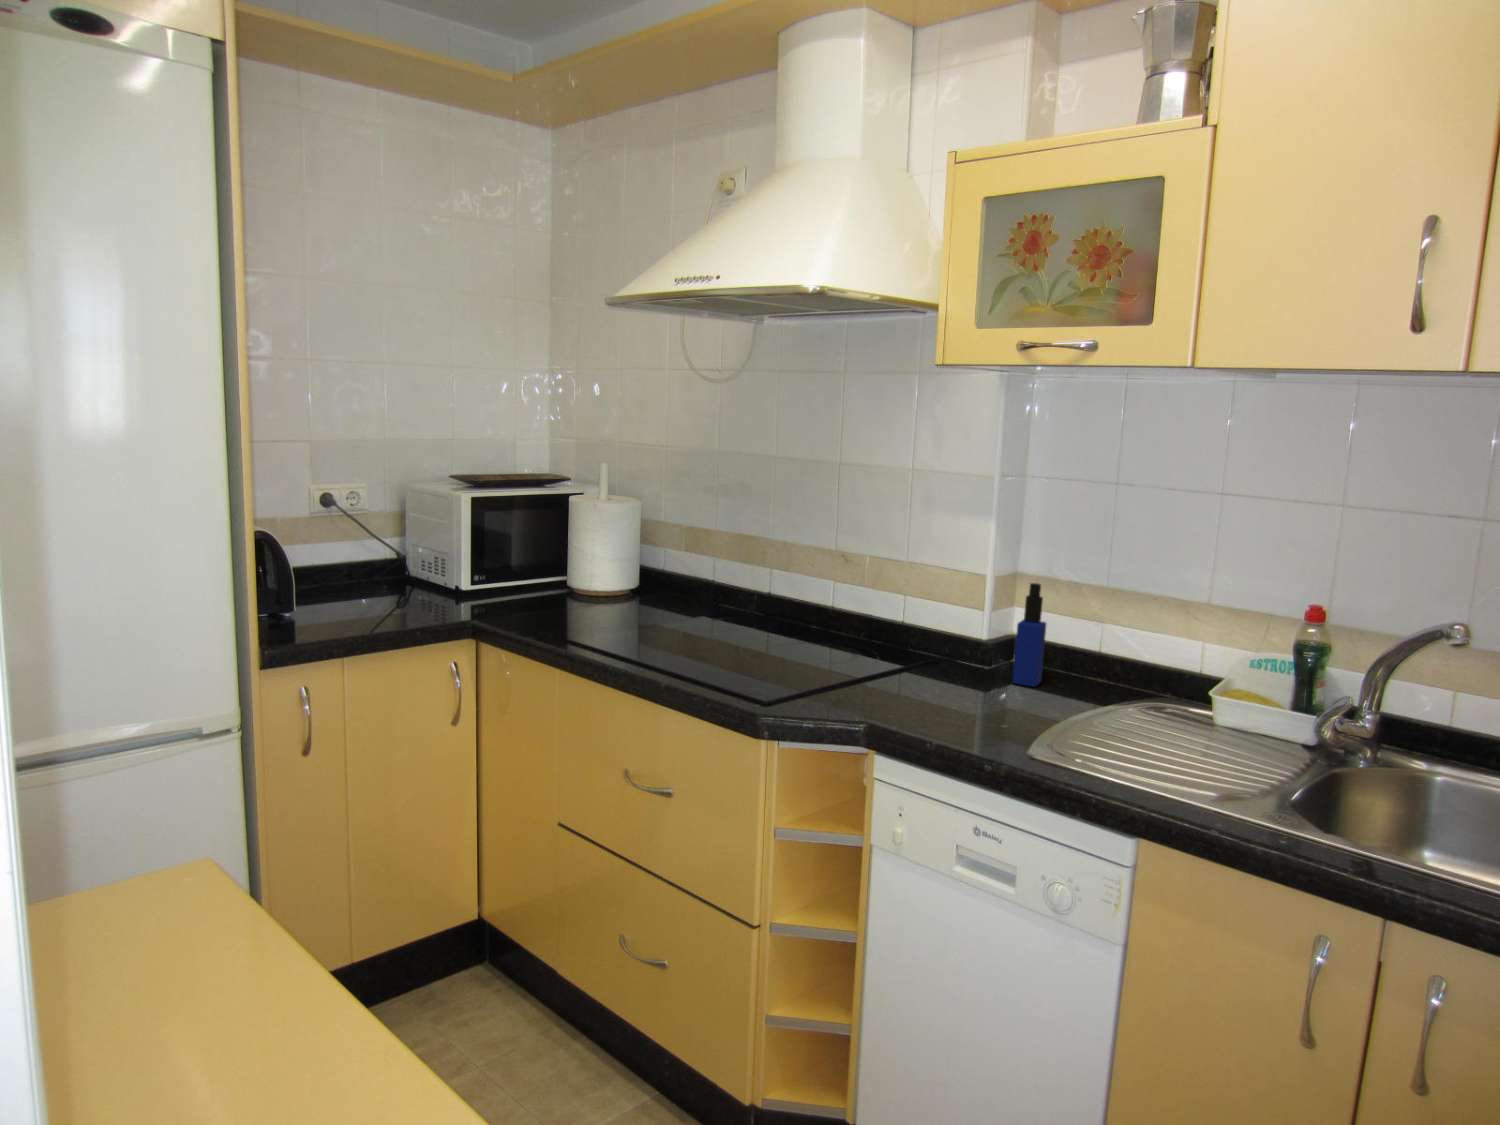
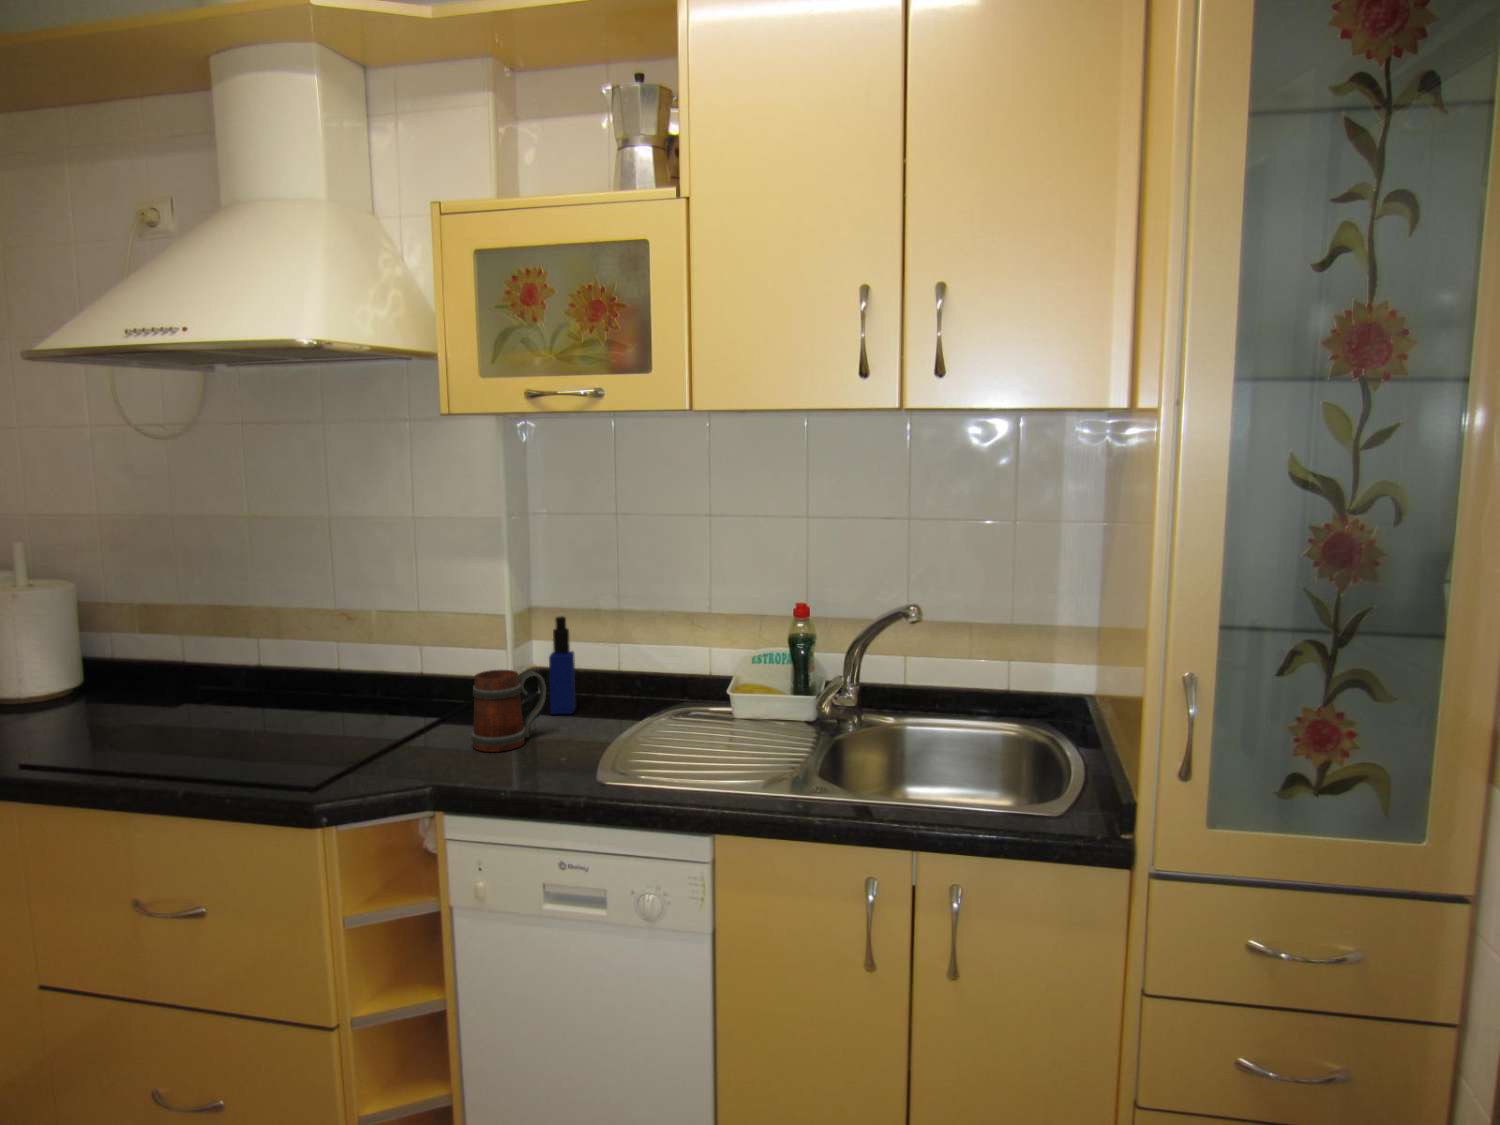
mug: none [923,626,1004,707] -> present [472,670,546,752]

